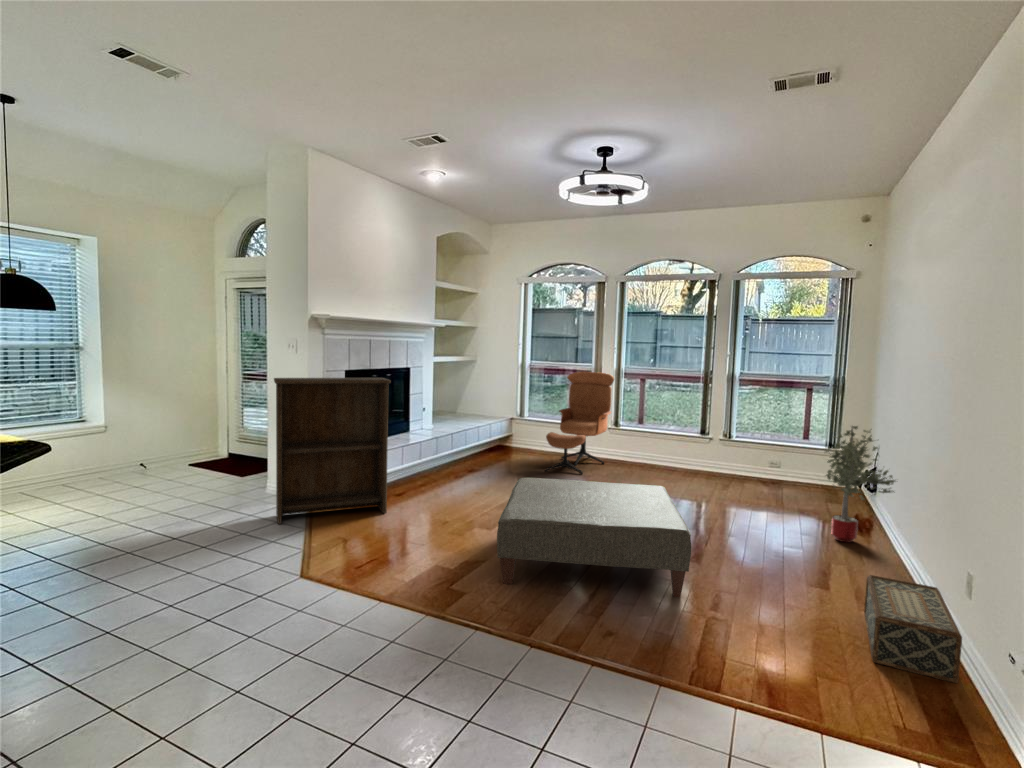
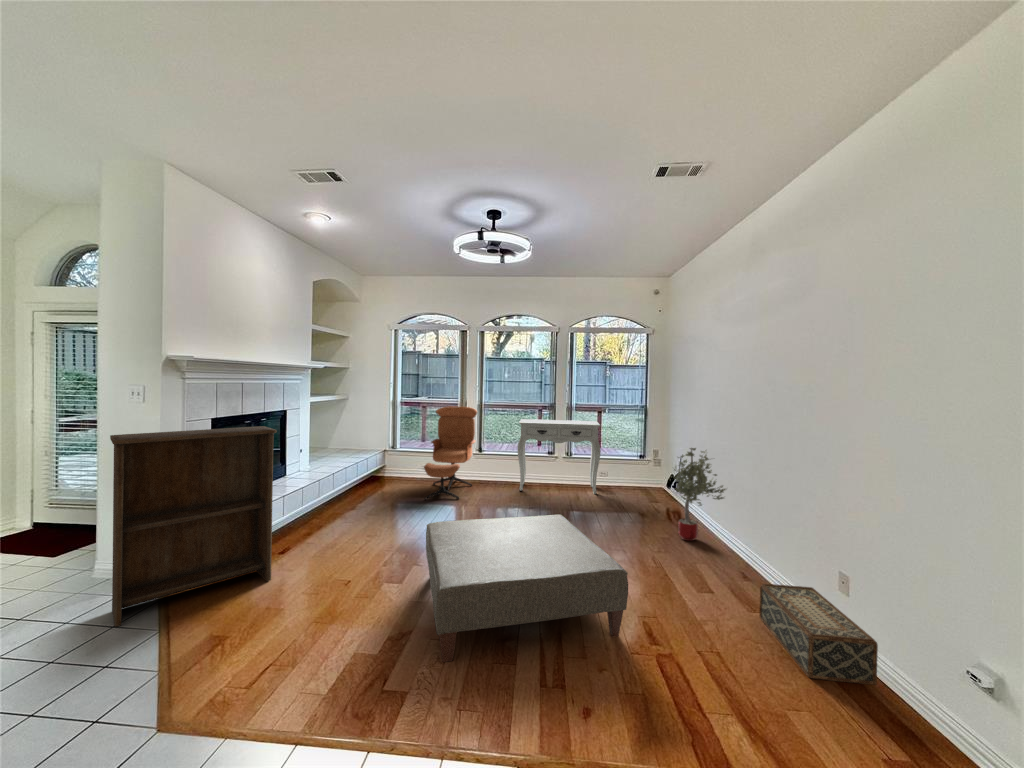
console table: none [657,389,767,486] -> present [517,419,601,494]

